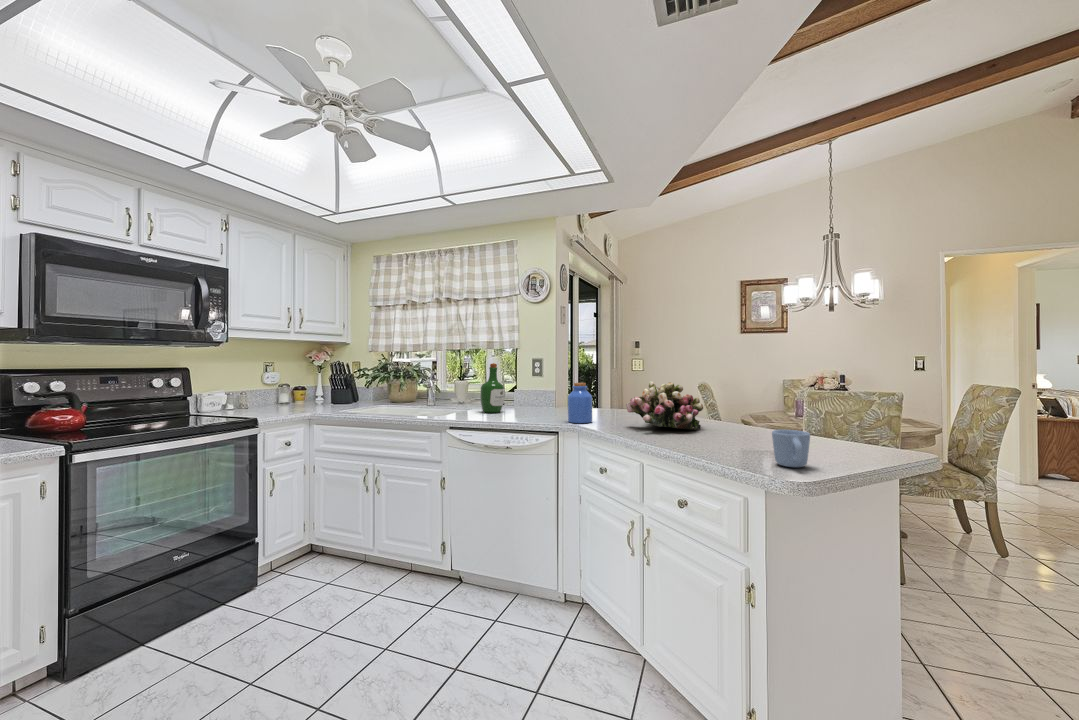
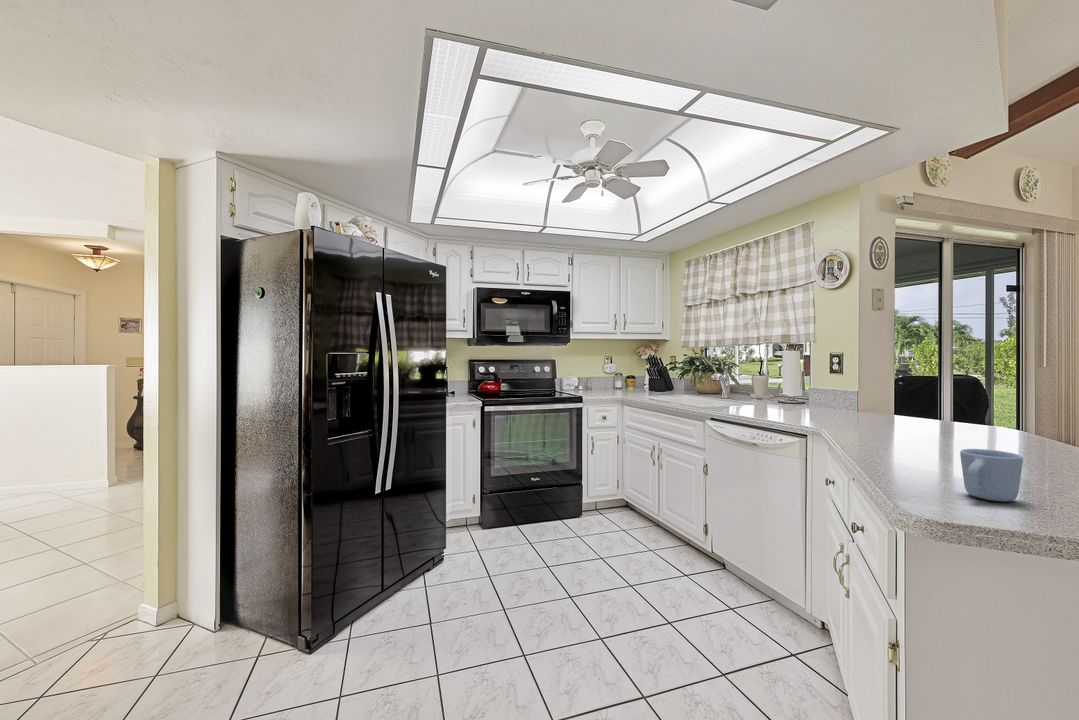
wine bottle: present [480,363,505,413] -> none [754,358,782,409]
flower arrangement: present [626,381,703,430] -> none [884,382,1016,451]
jar: present [568,383,592,423] -> none [825,381,858,427]

